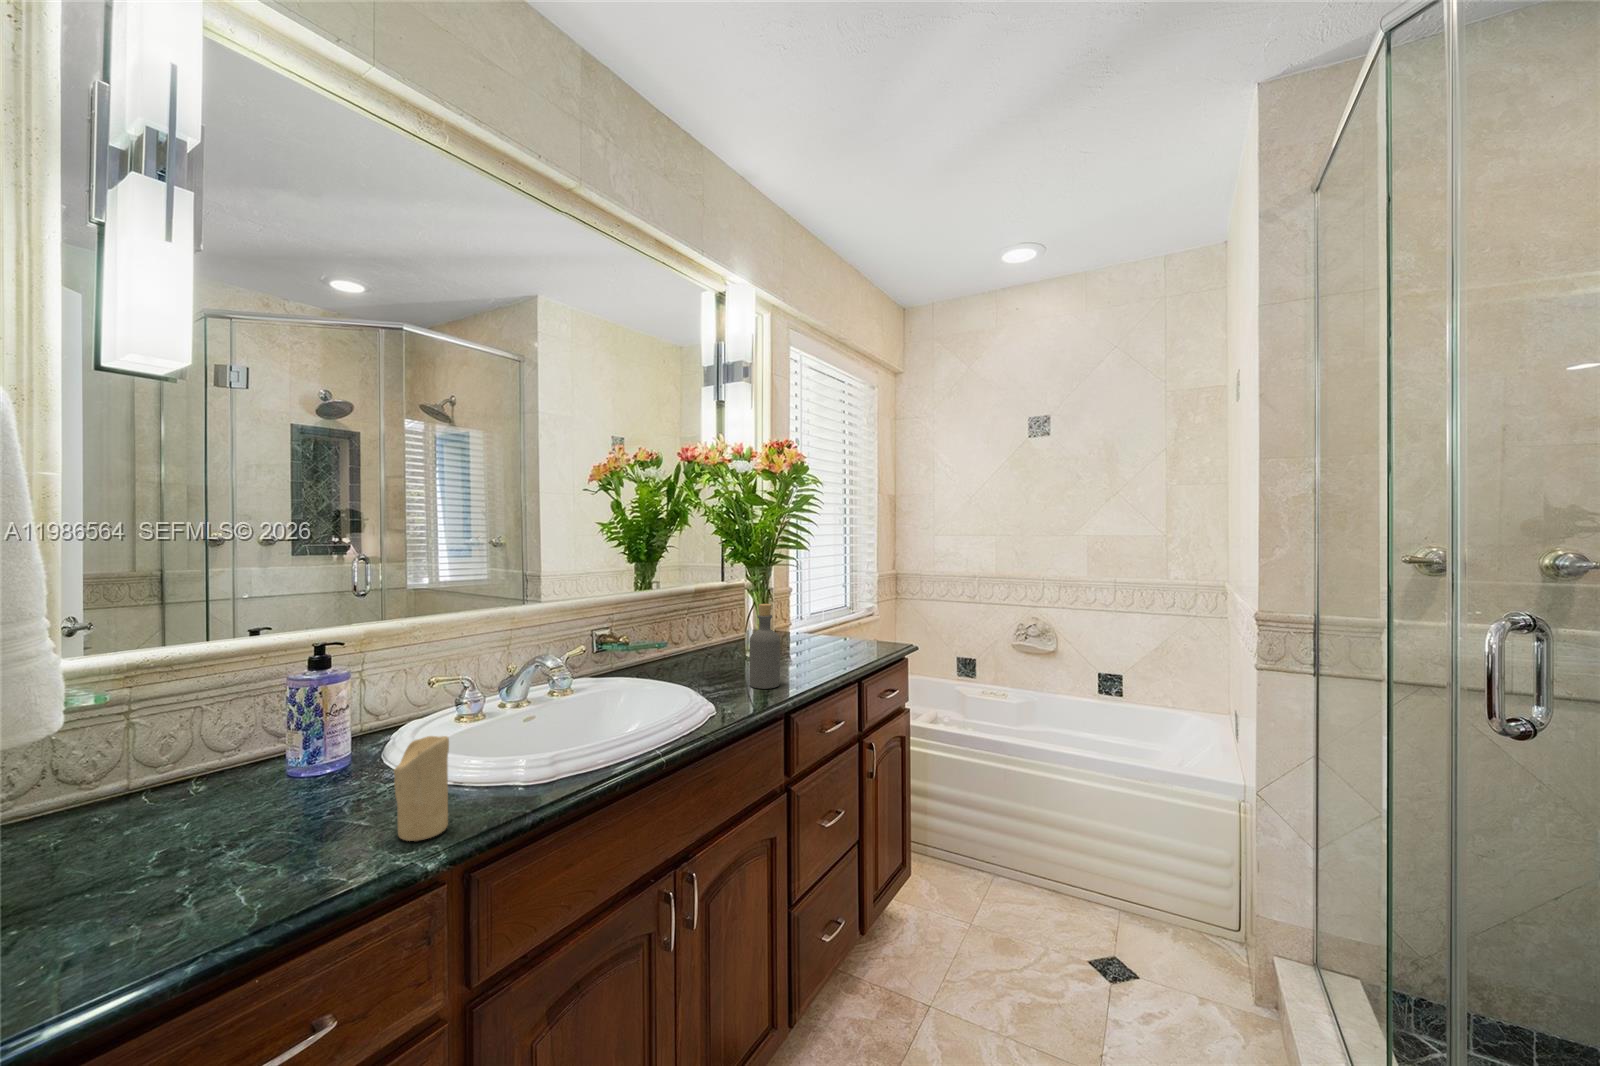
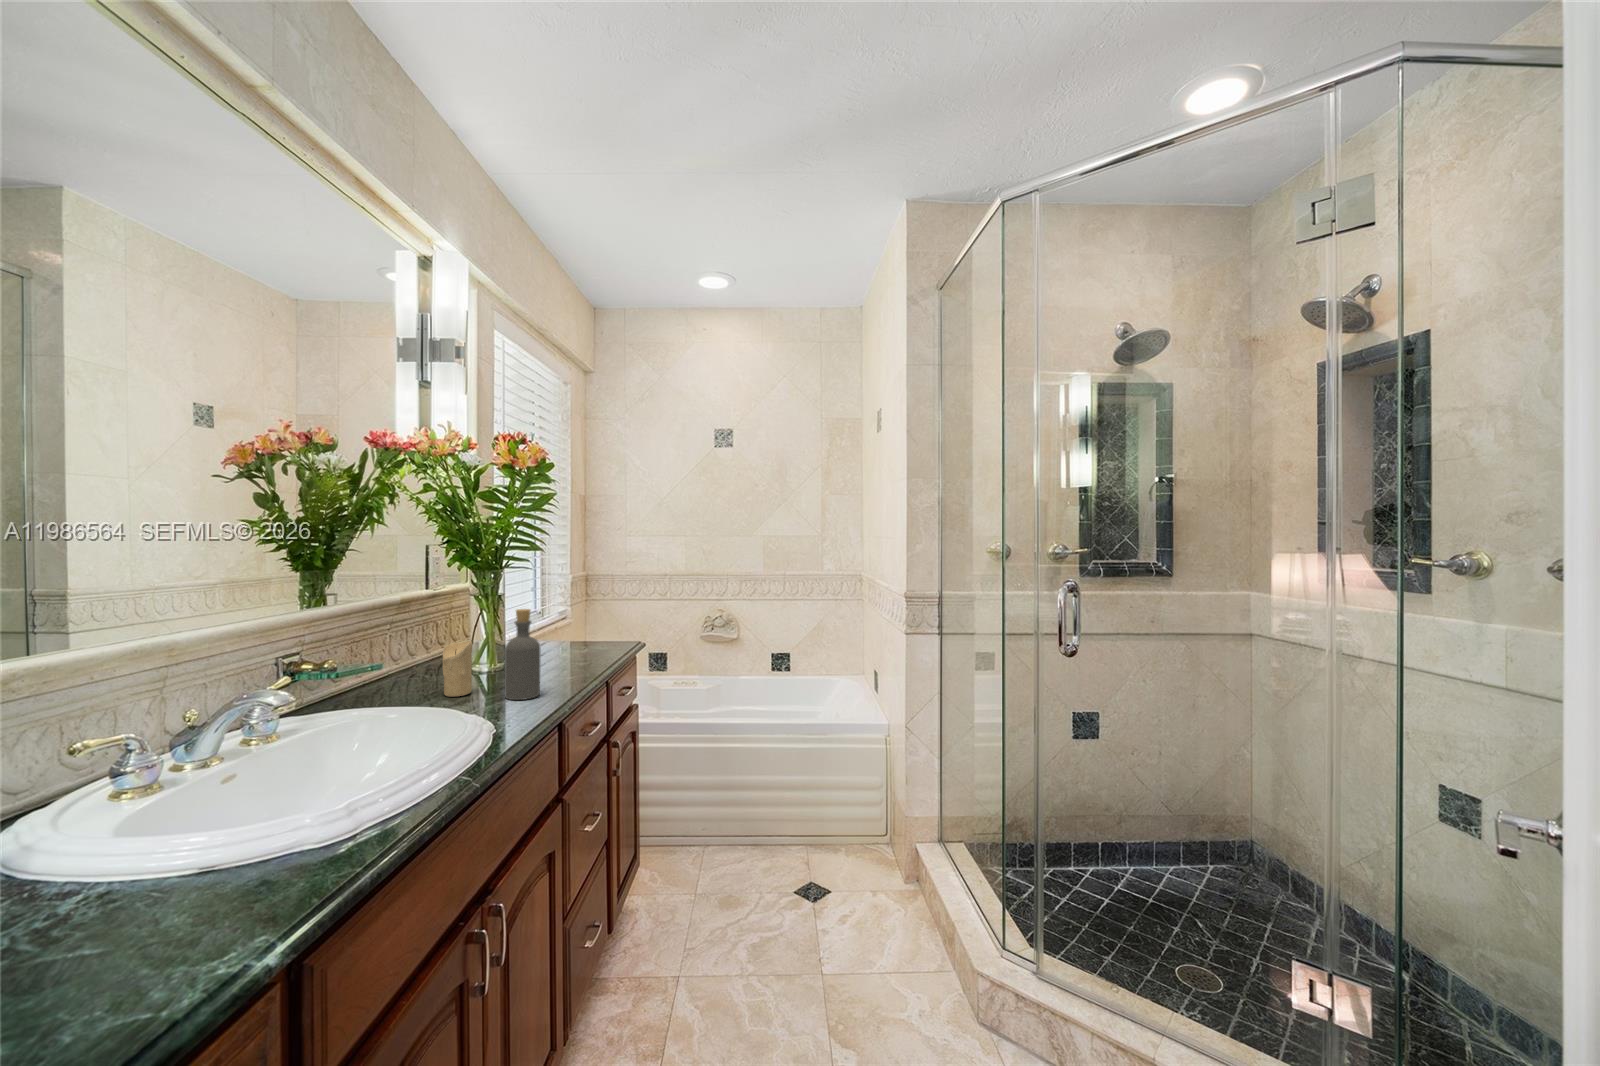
candle: present [394,736,449,841] -> present [443,641,472,697]

